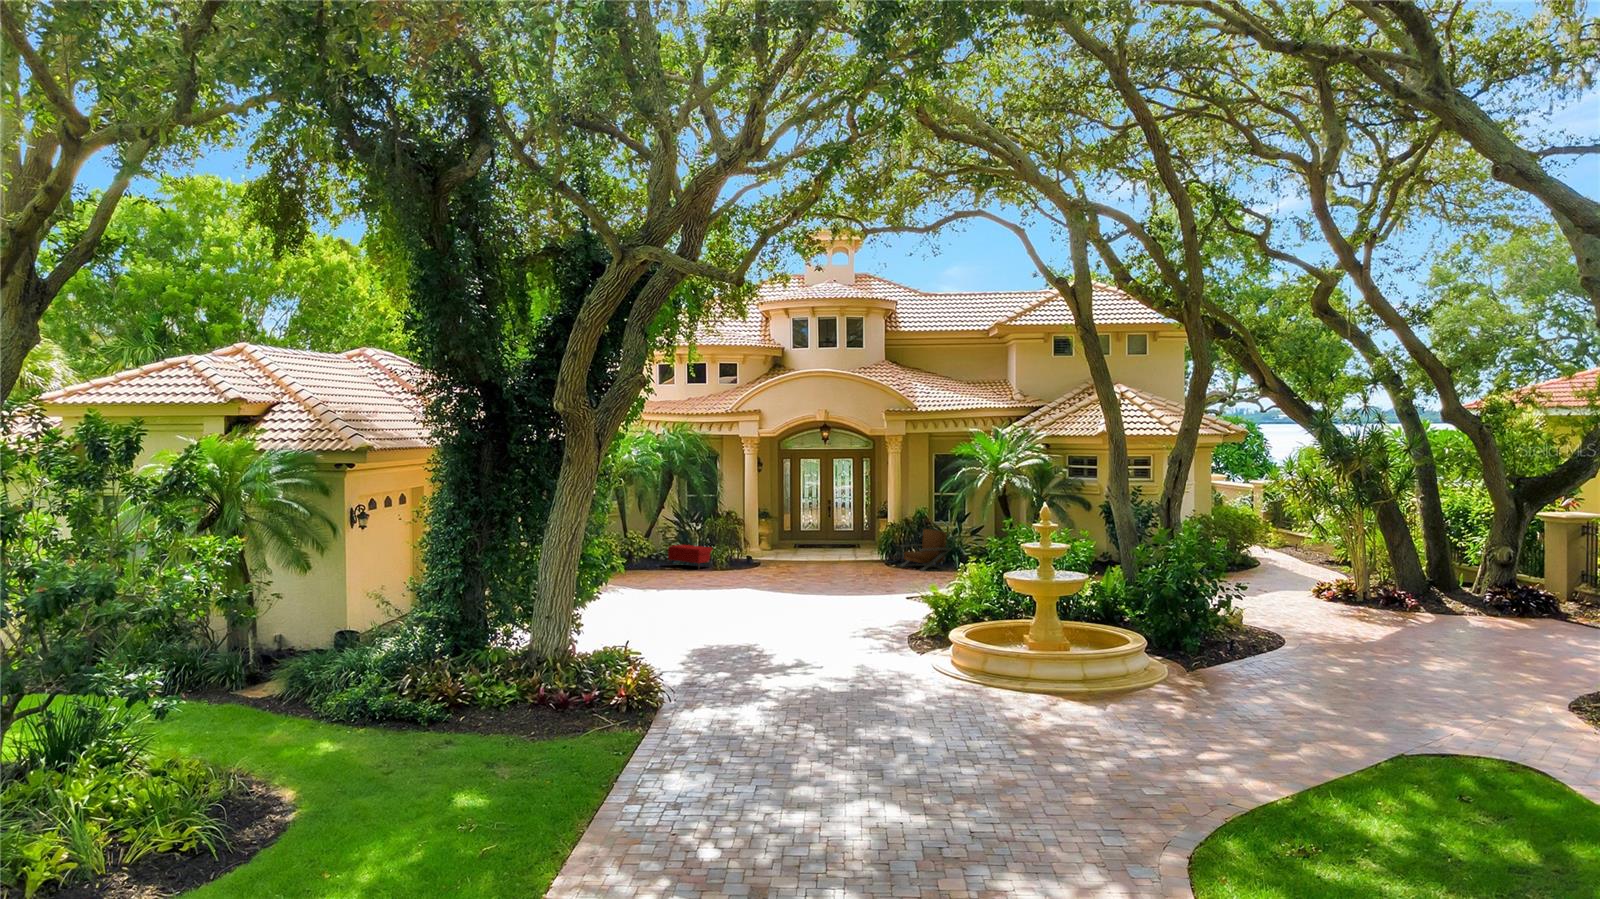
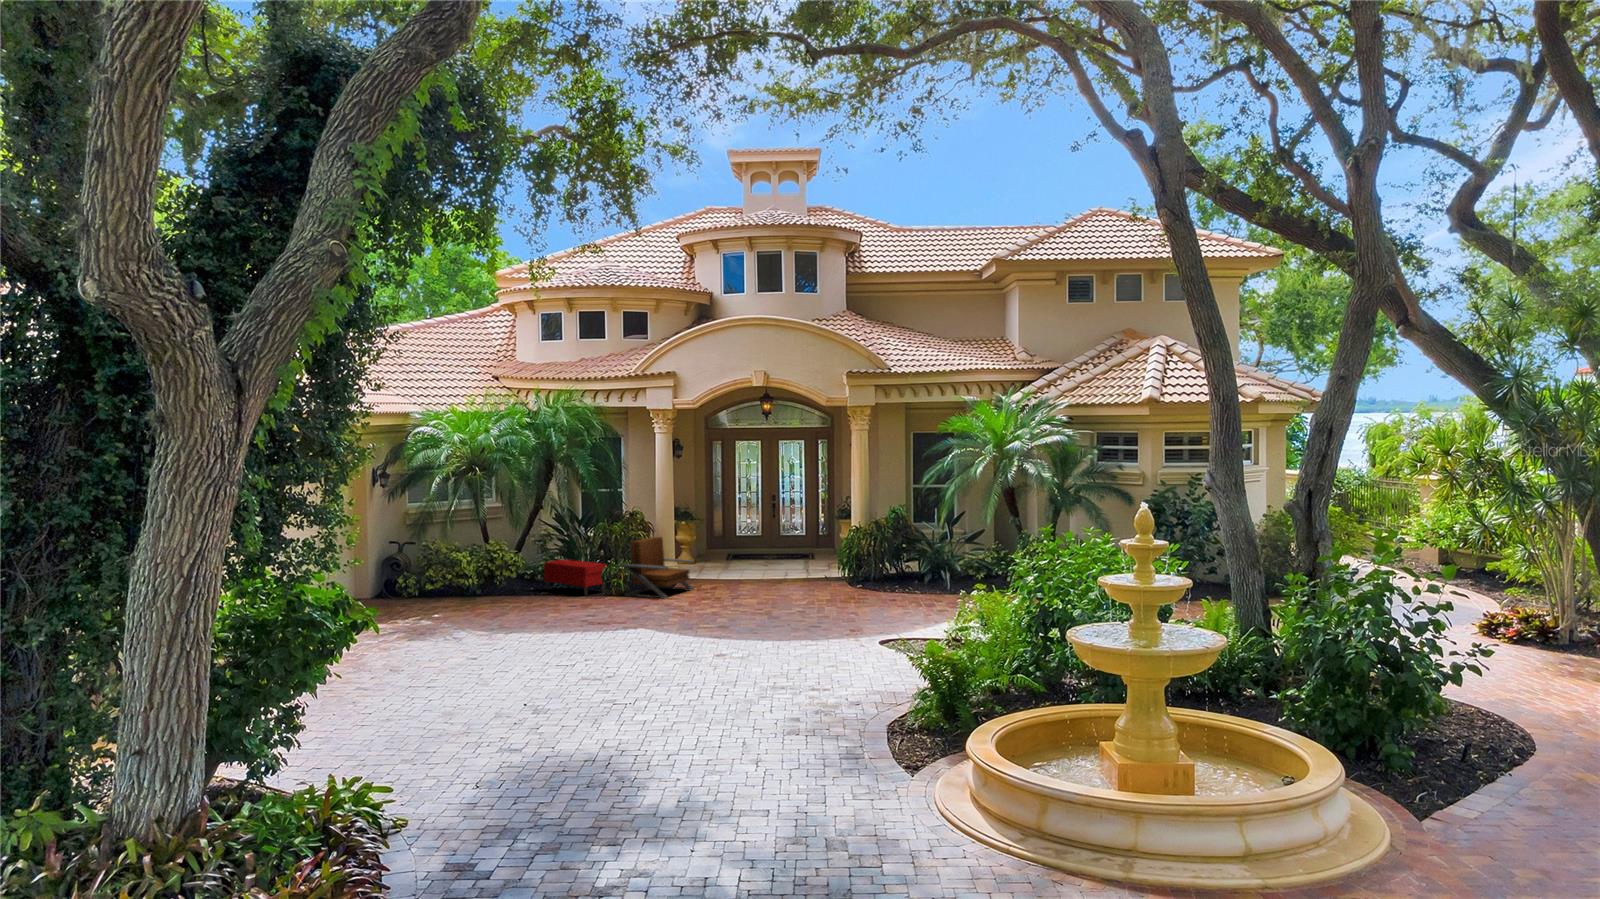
lounge chair: present [901,529,951,572] -> present [623,537,694,599]

